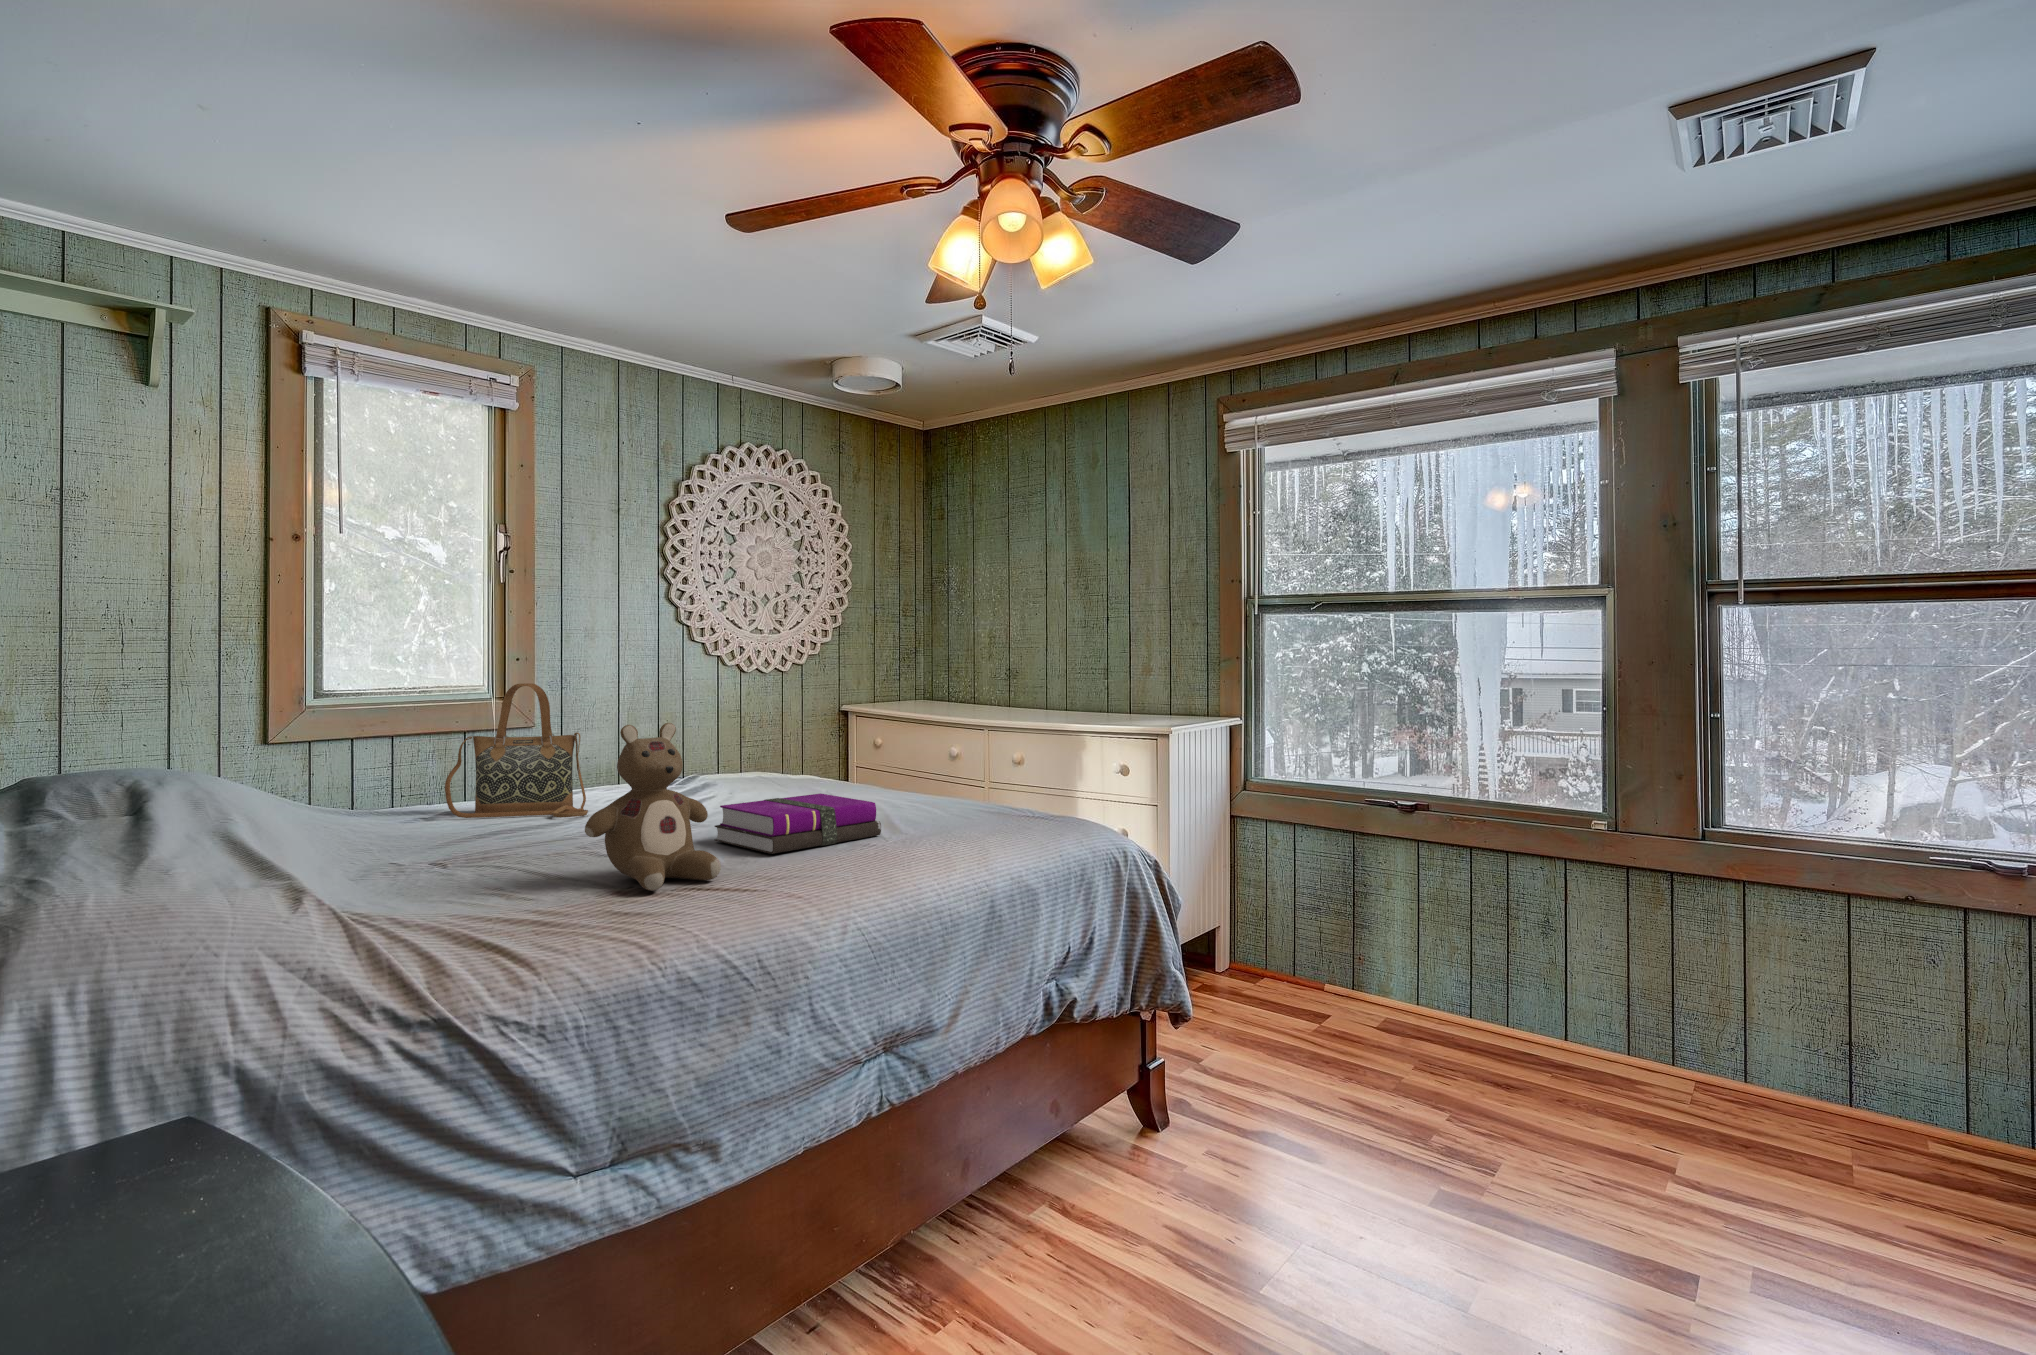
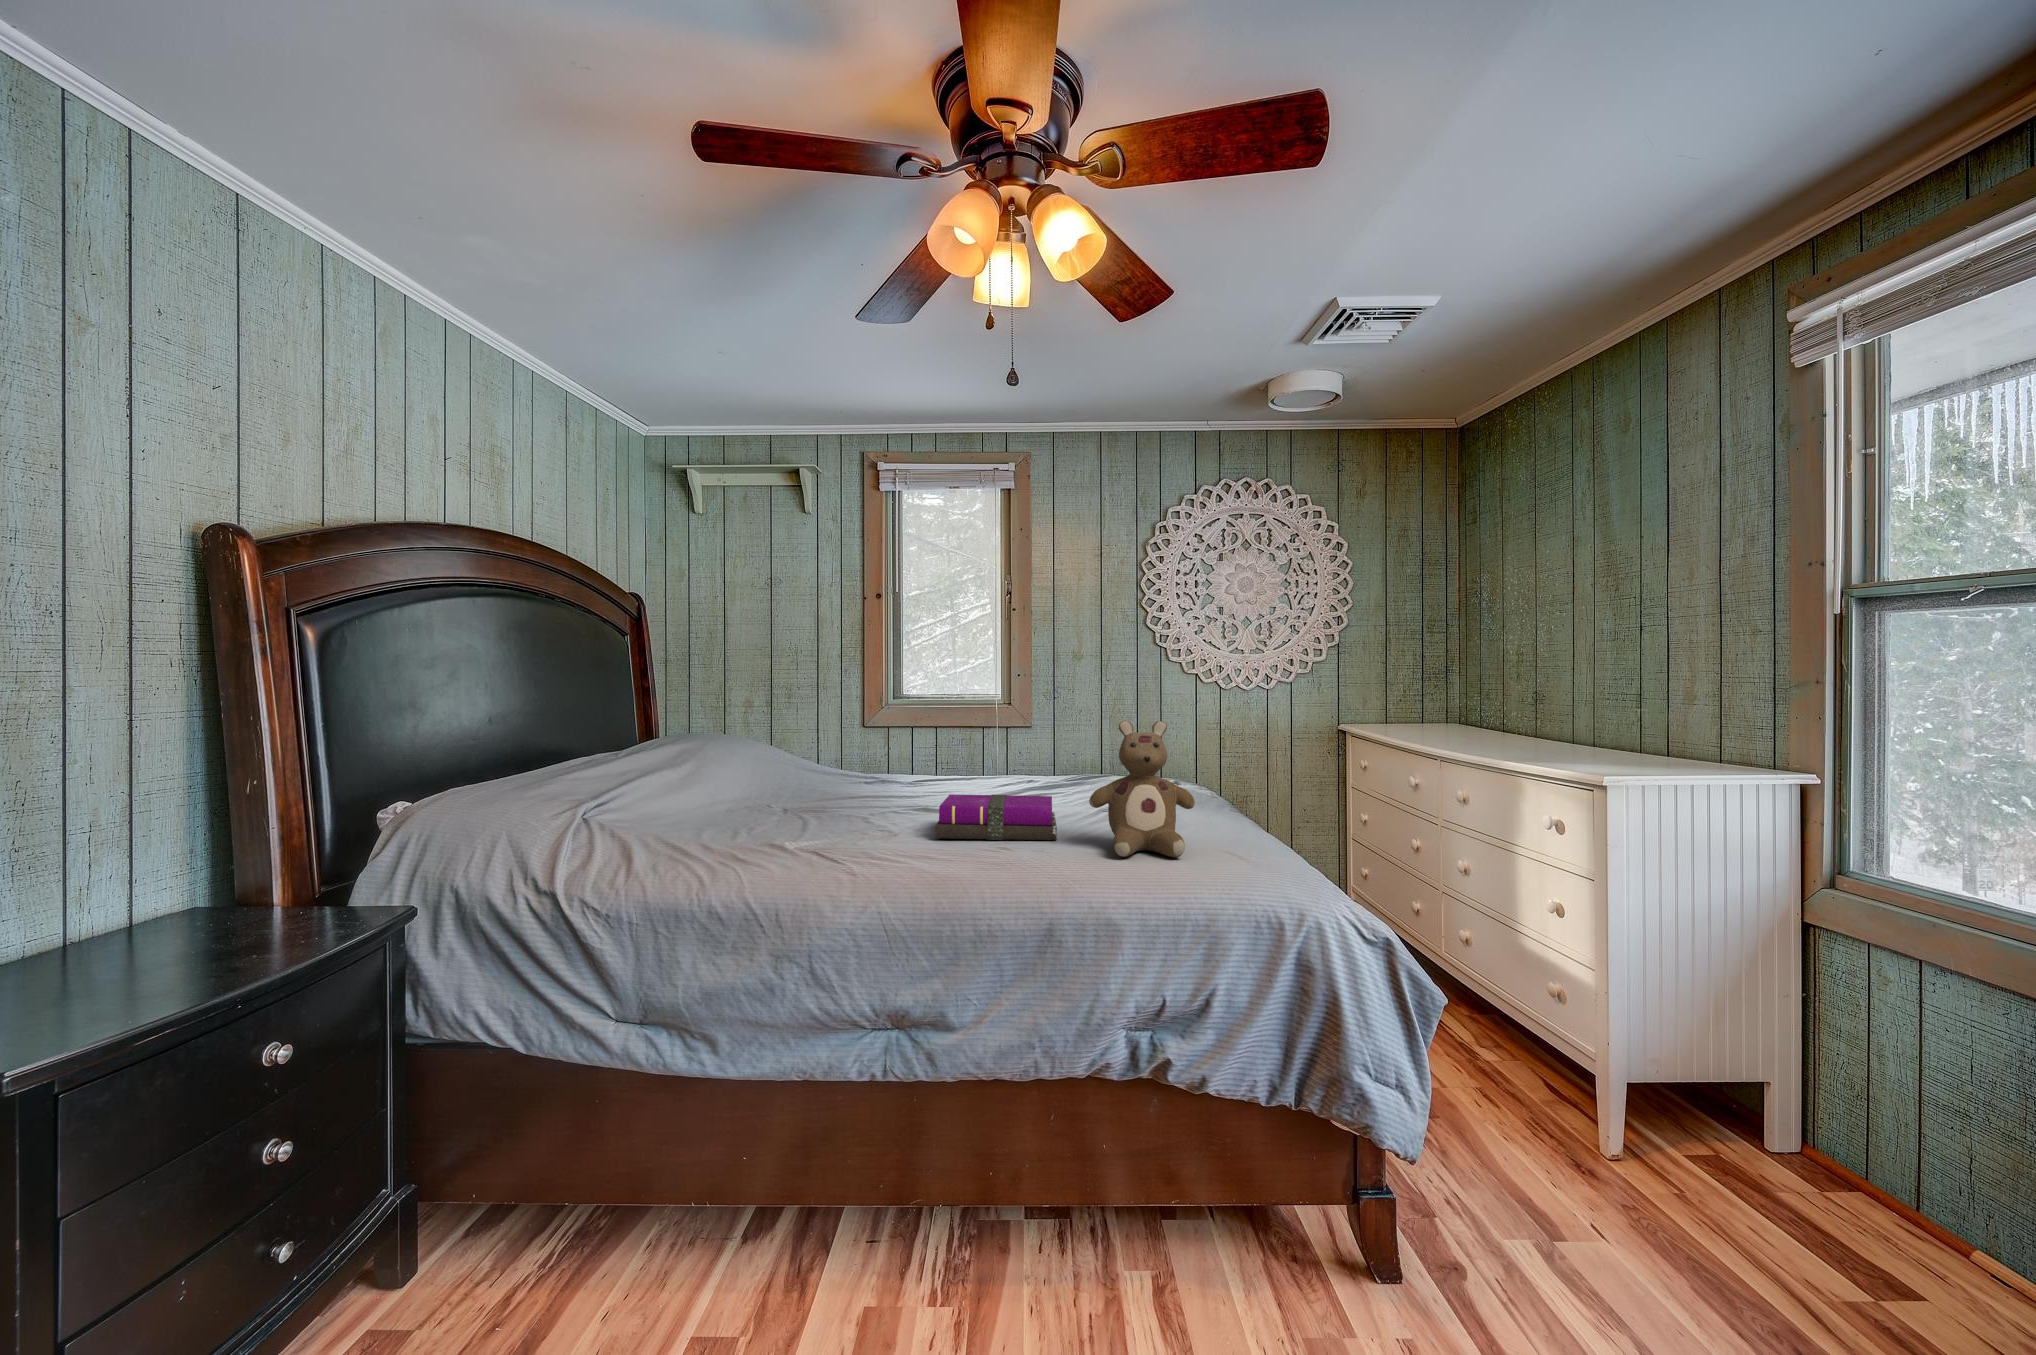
handbag: present [445,683,588,818] -> none [891,692,969,796]
stuffed bear: present [585,723,721,891] -> present [1089,720,1195,857]

